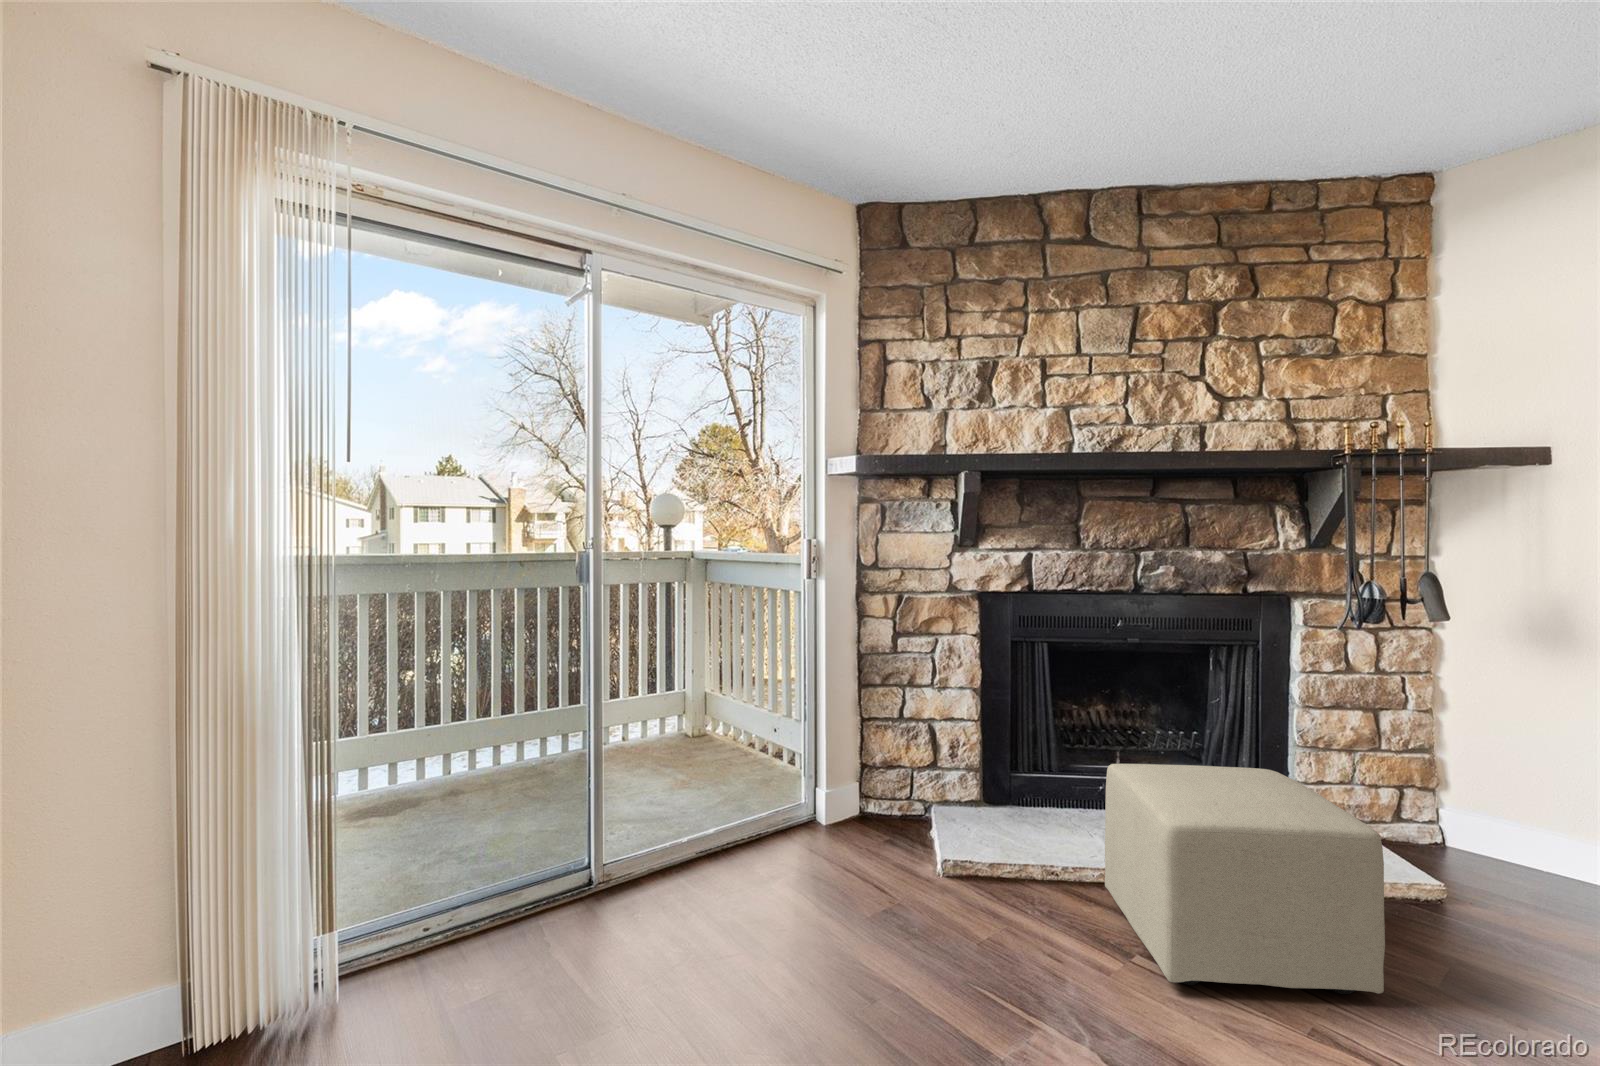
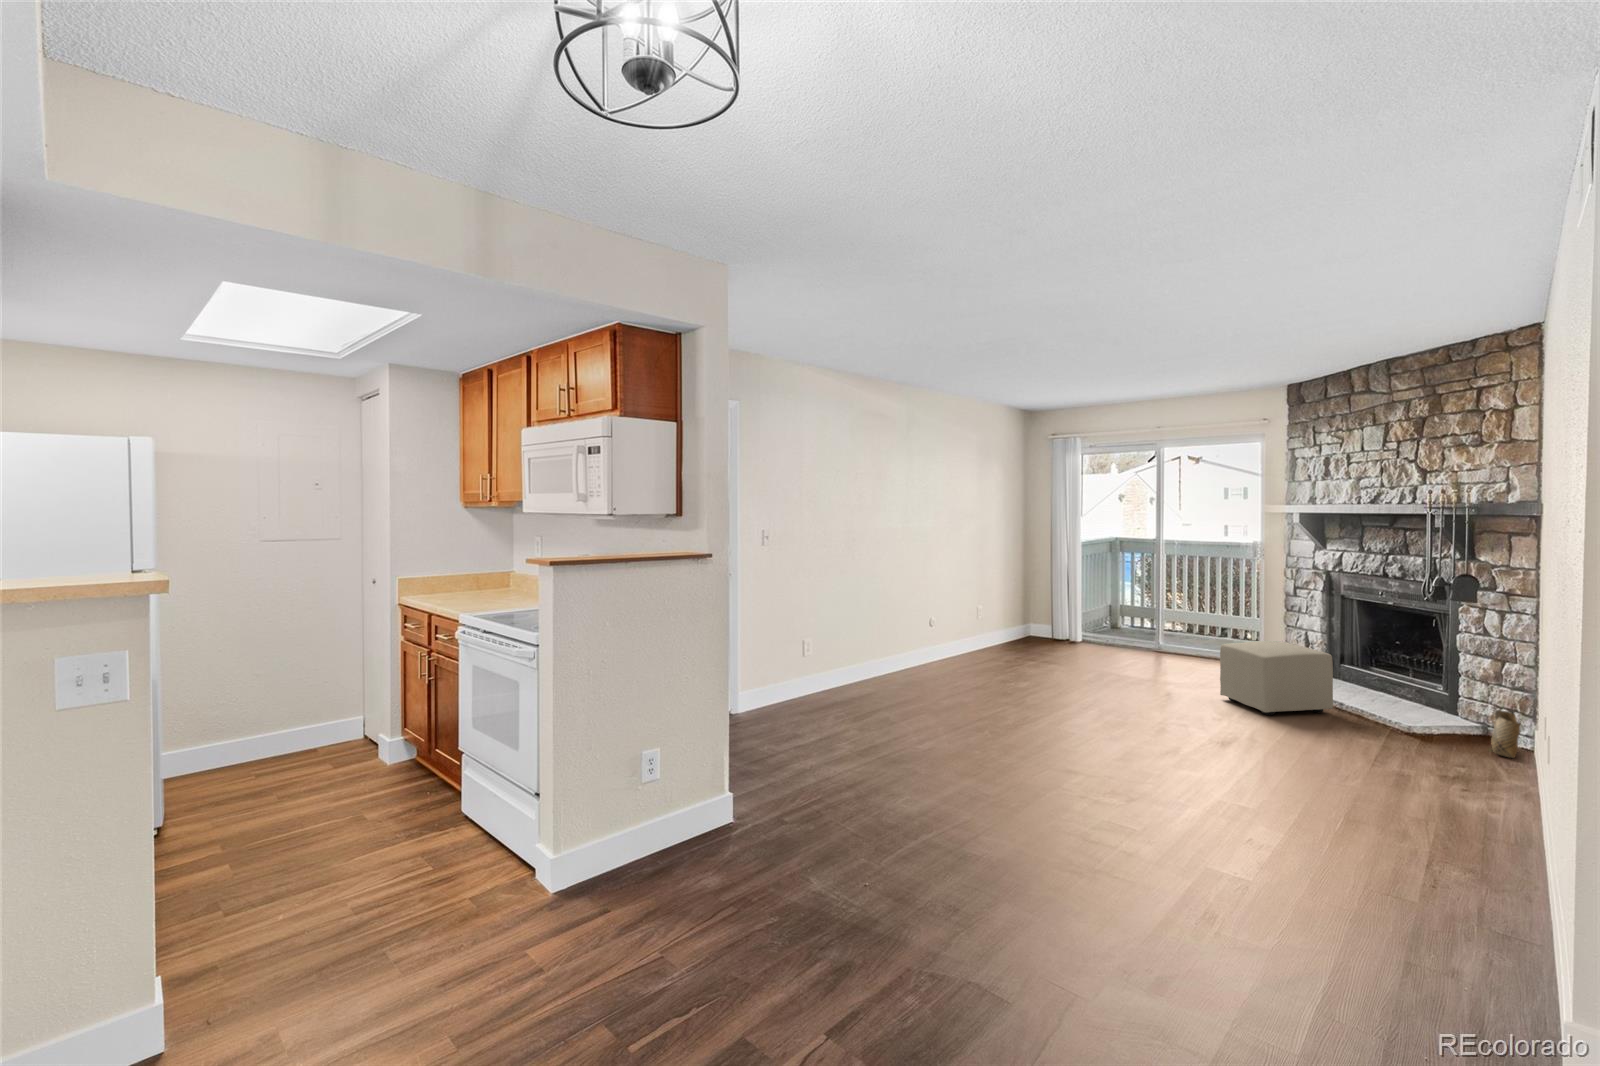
woven basket: none [1439,763,1541,878] -> present [1491,710,1521,758]

